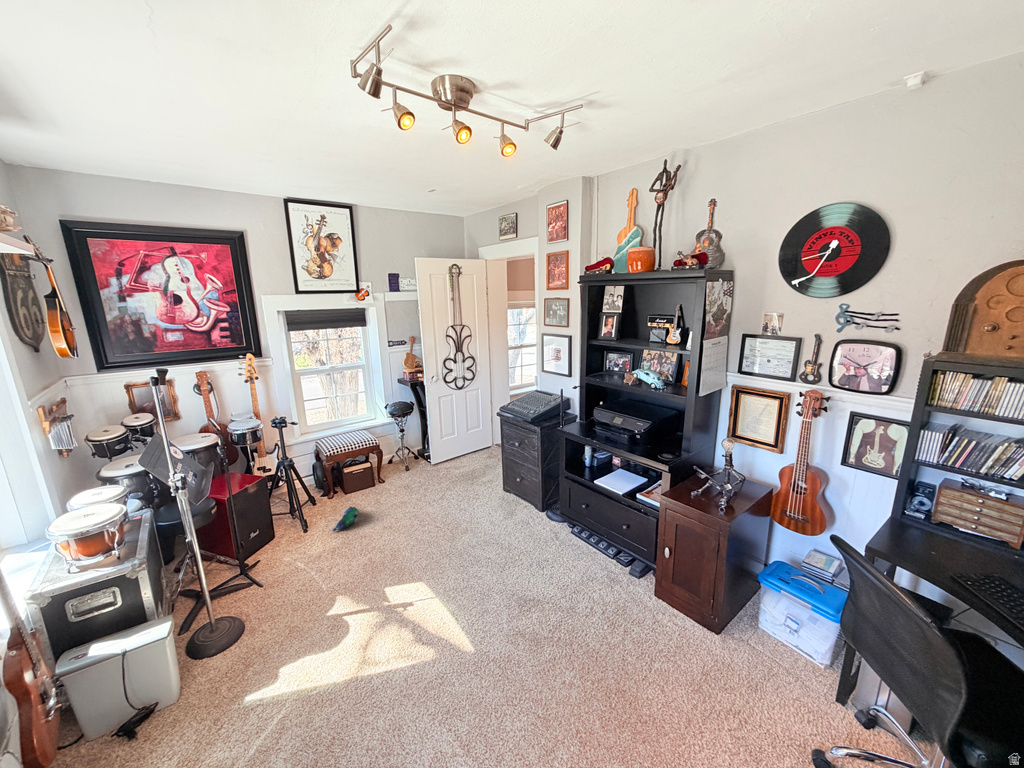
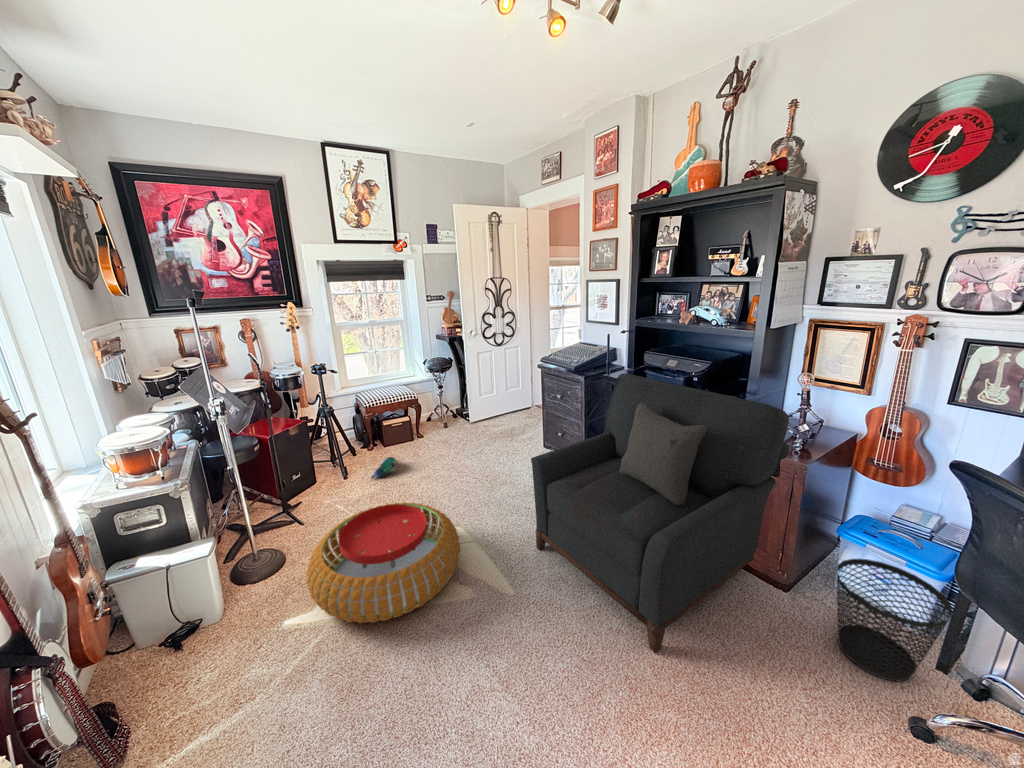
armchair: none [490,431,716,705] -> present [531,373,790,653]
pouf: none [268,562,423,696] -> present [306,502,460,623]
wastebasket: none [754,606,843,716] -> present [837,559,953,681]

